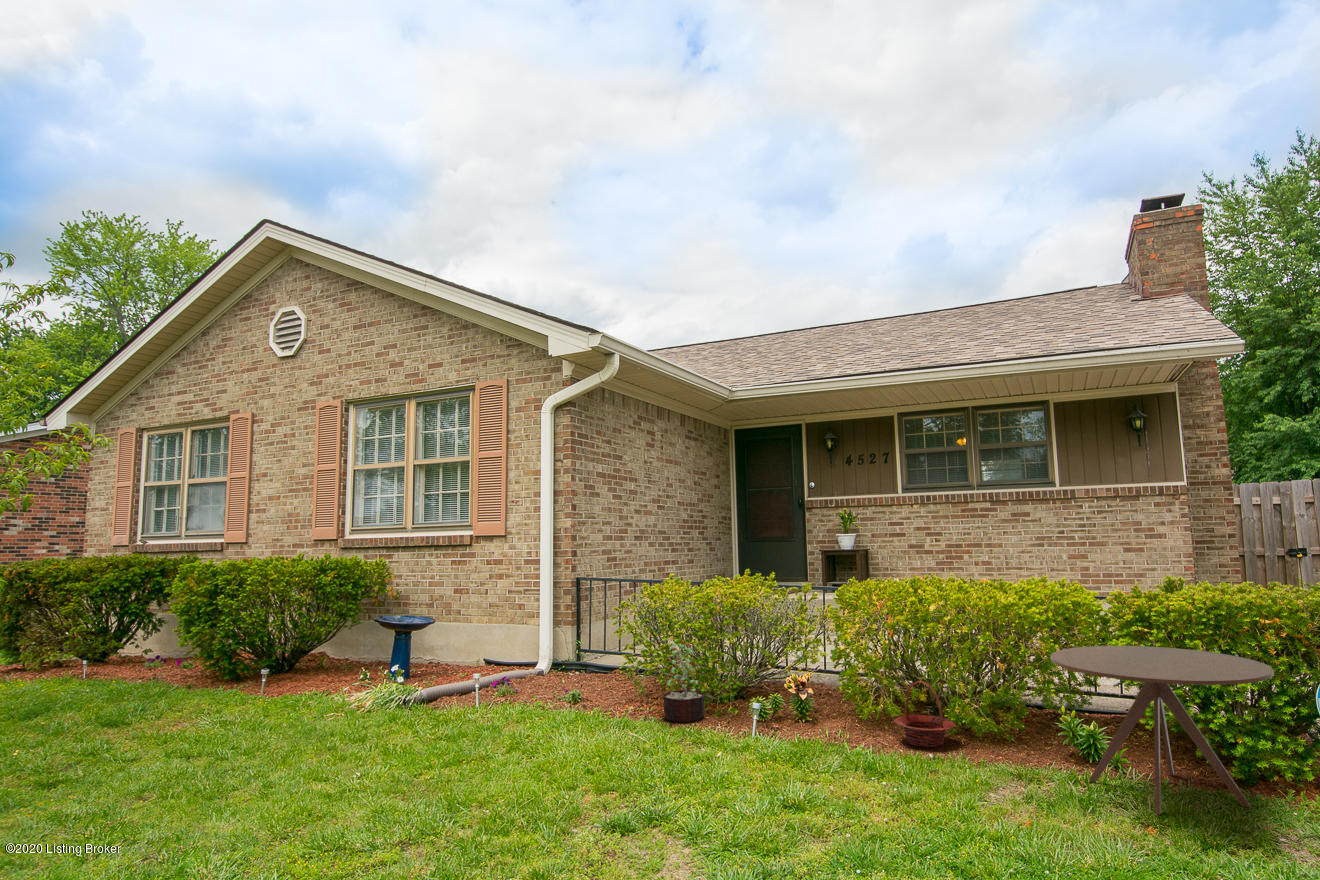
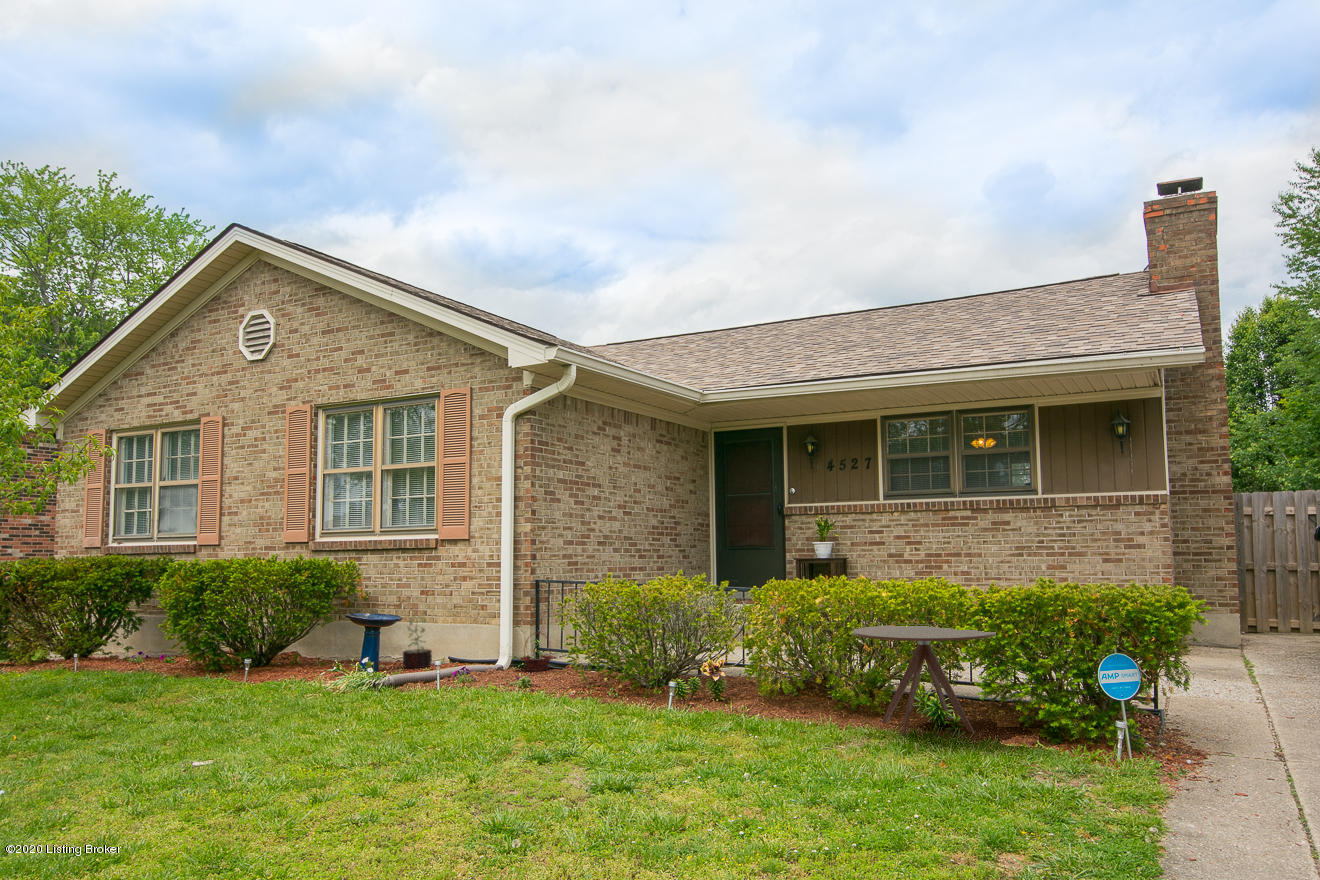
decorative plant: present [663,641,705,722] -> present [403,617,432,668]
basket: present [894,681,955,747] -> present [520,637,555,671]

